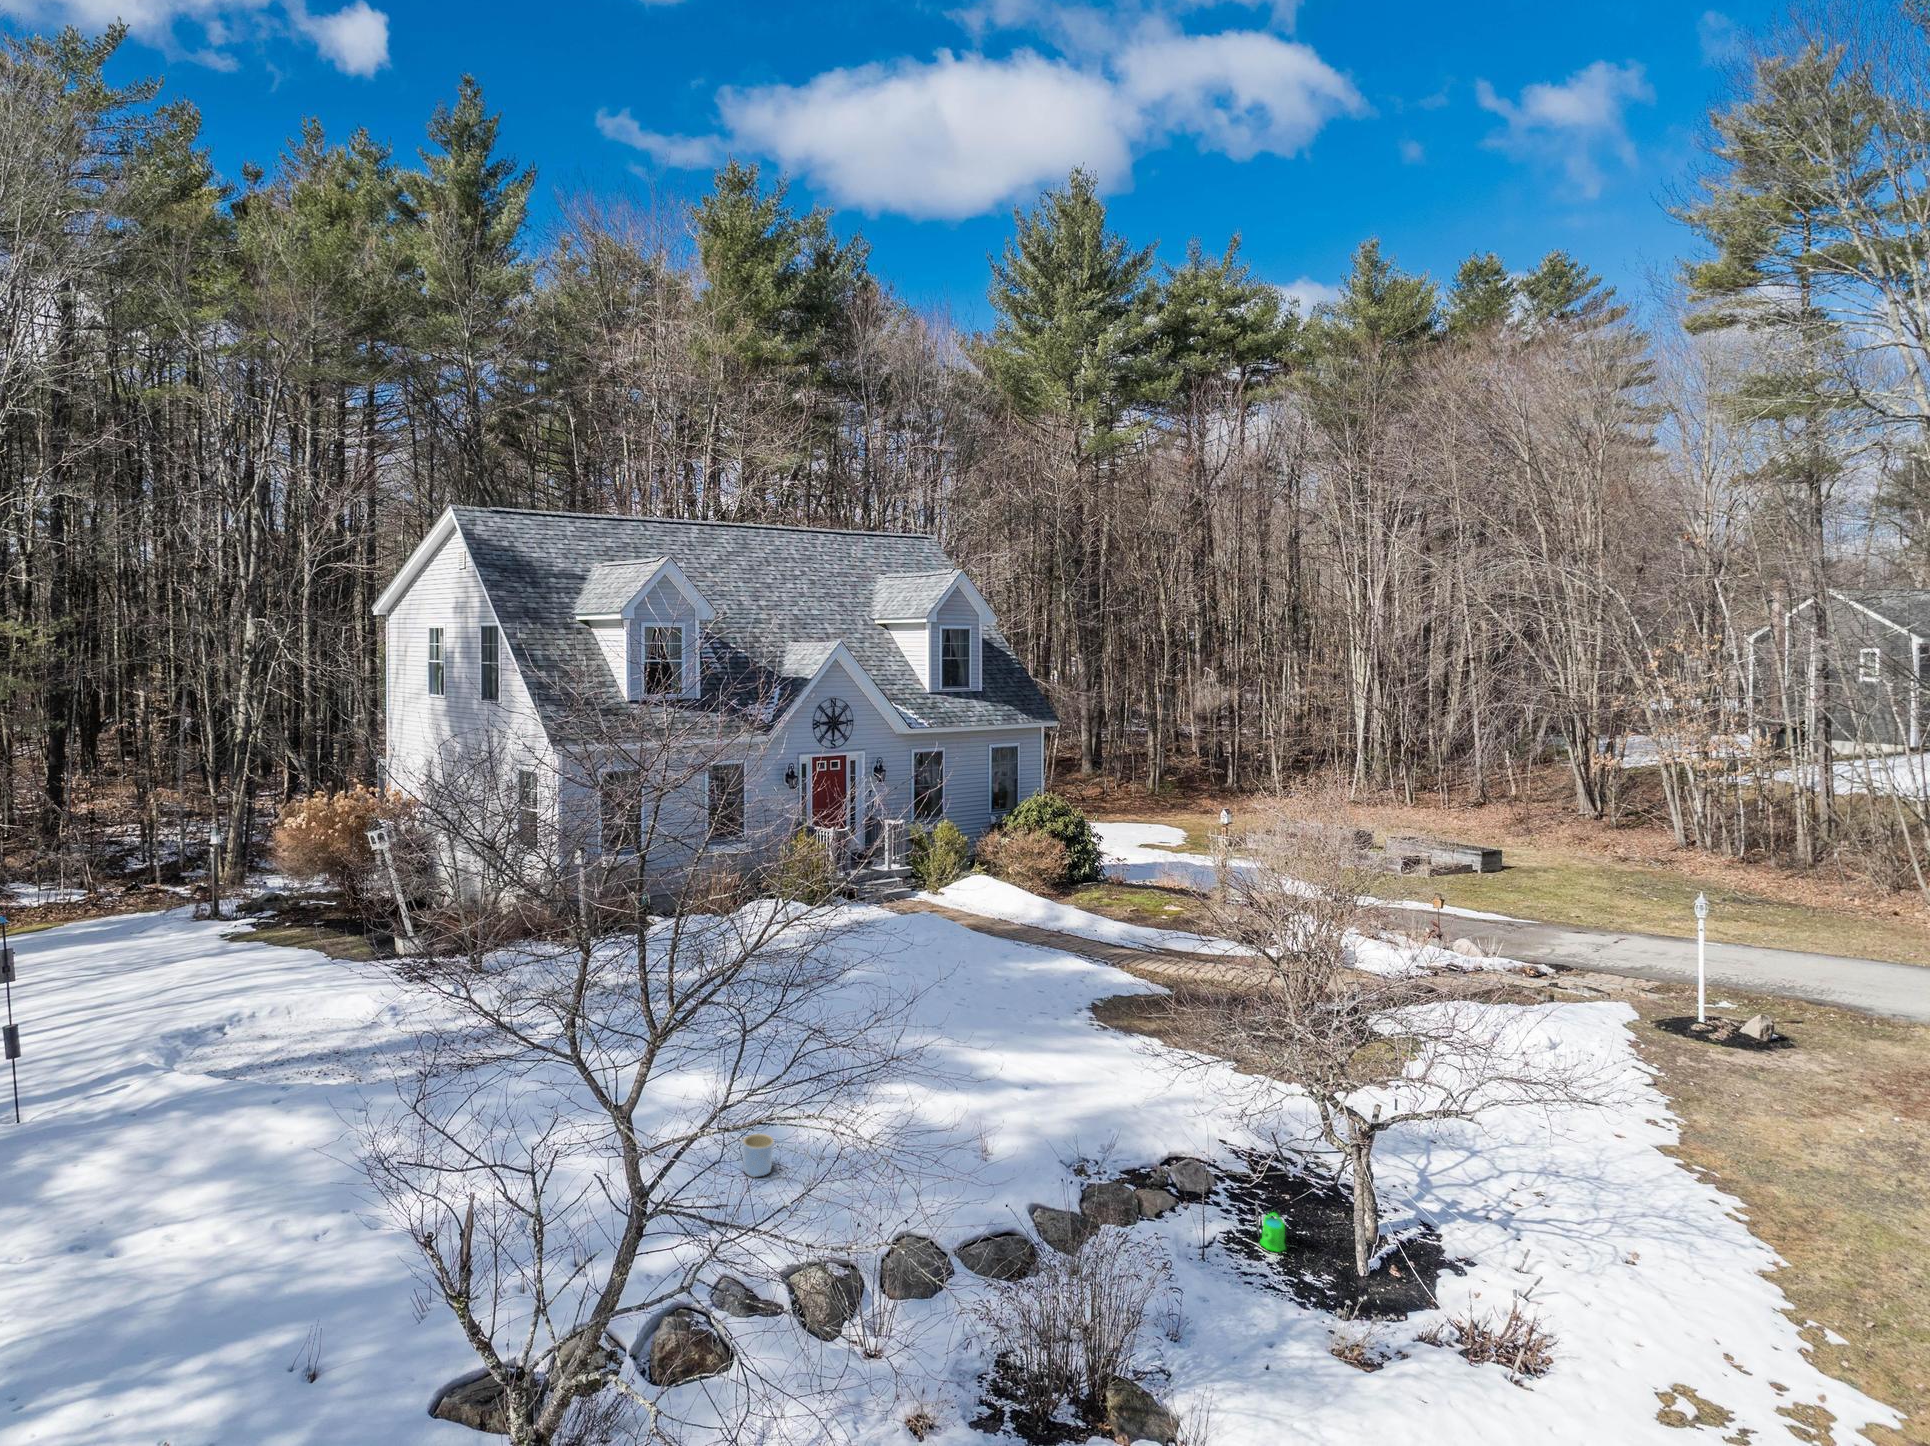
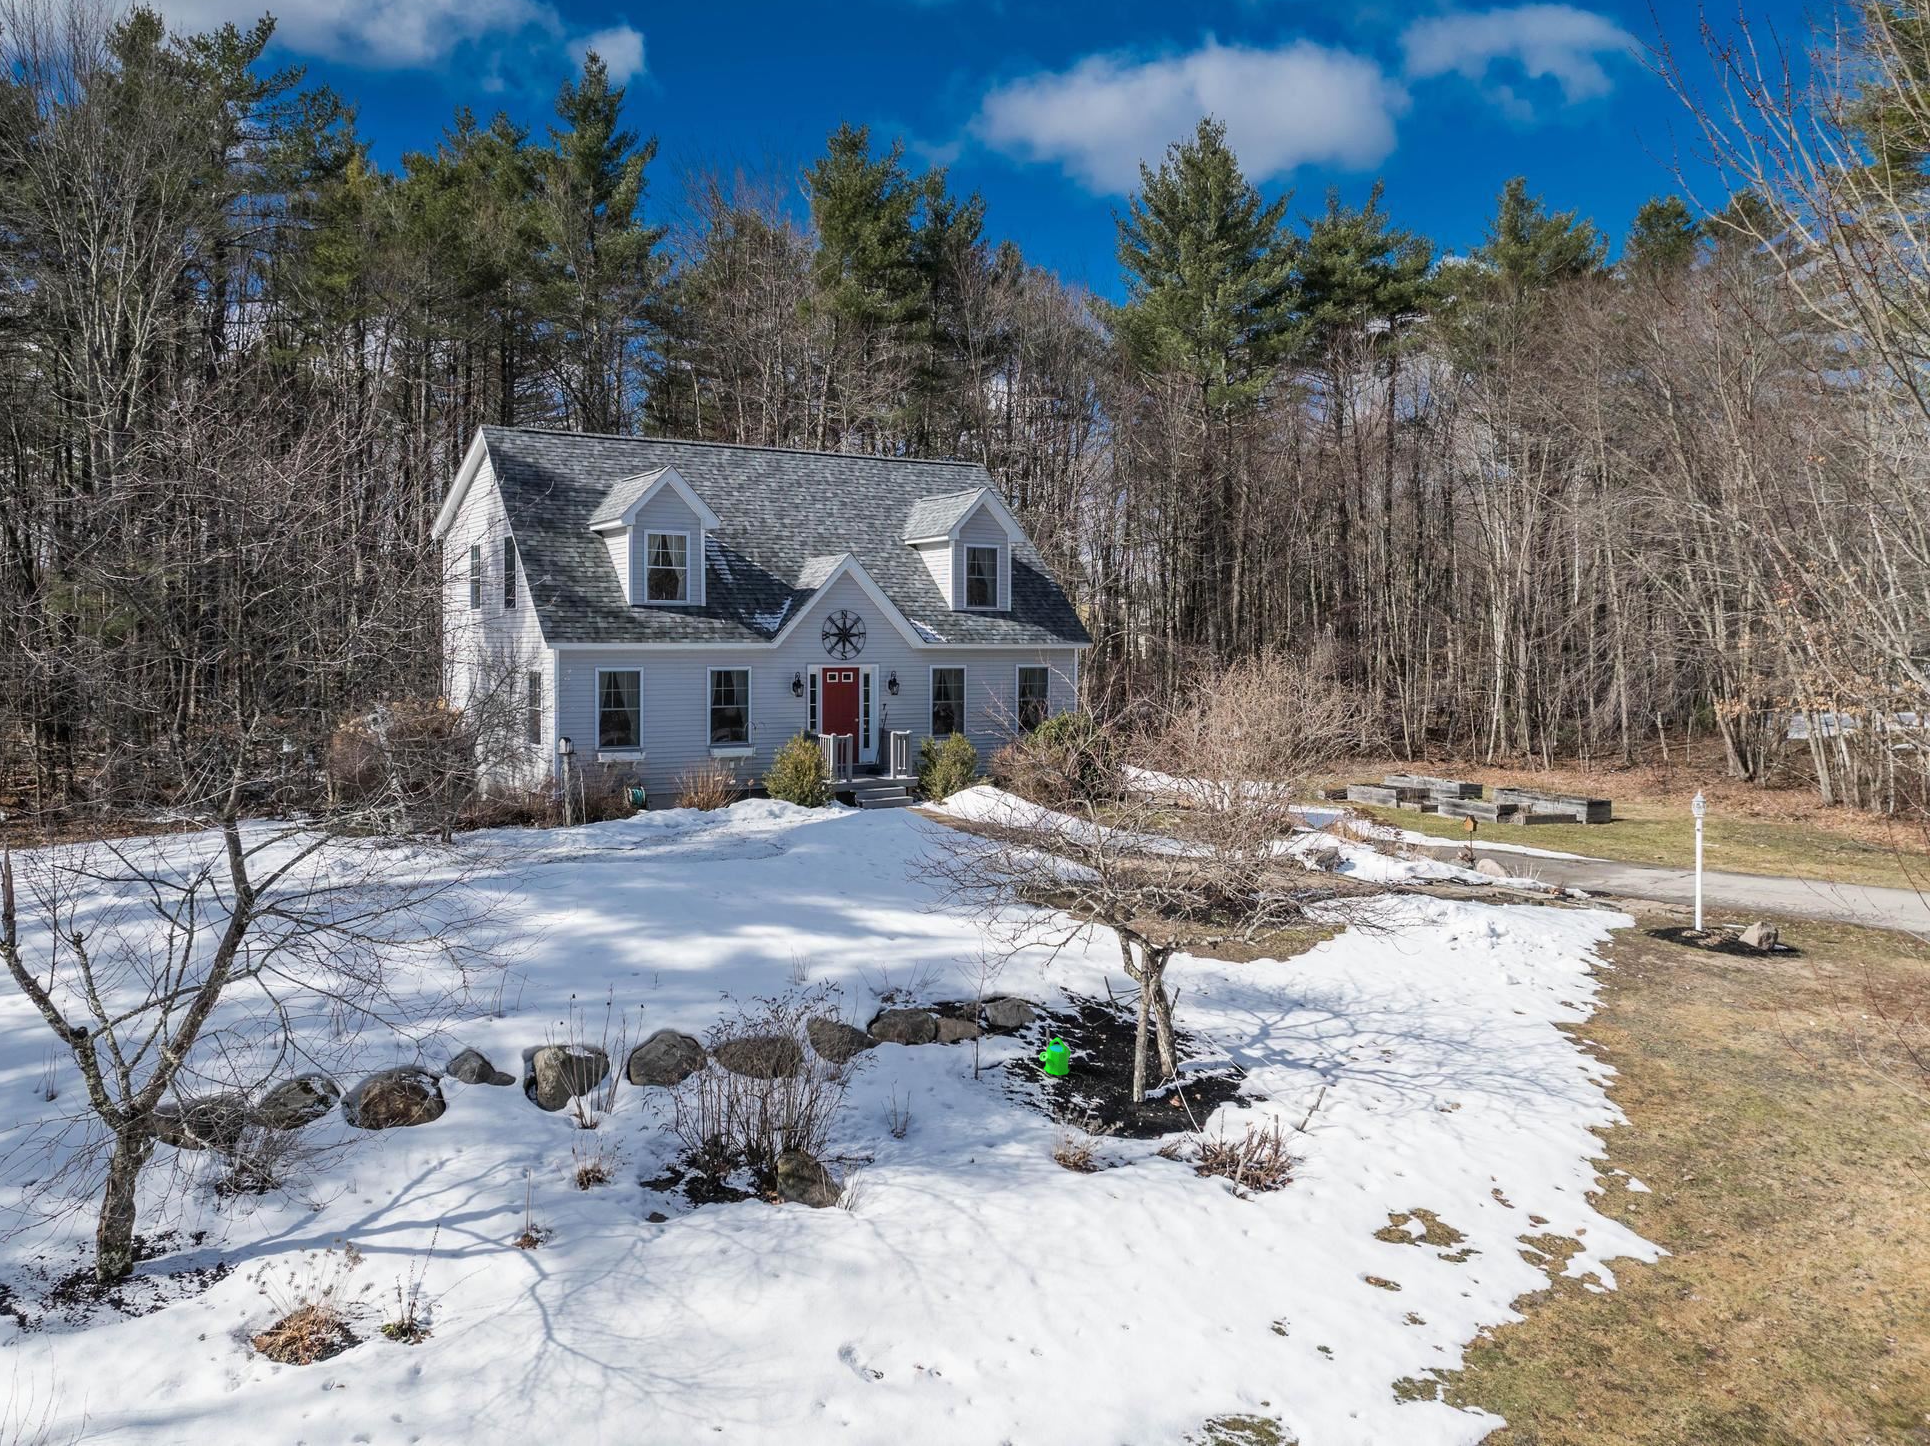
planter: present [743,1134,774,1178] -> none [550,938,580,975]

